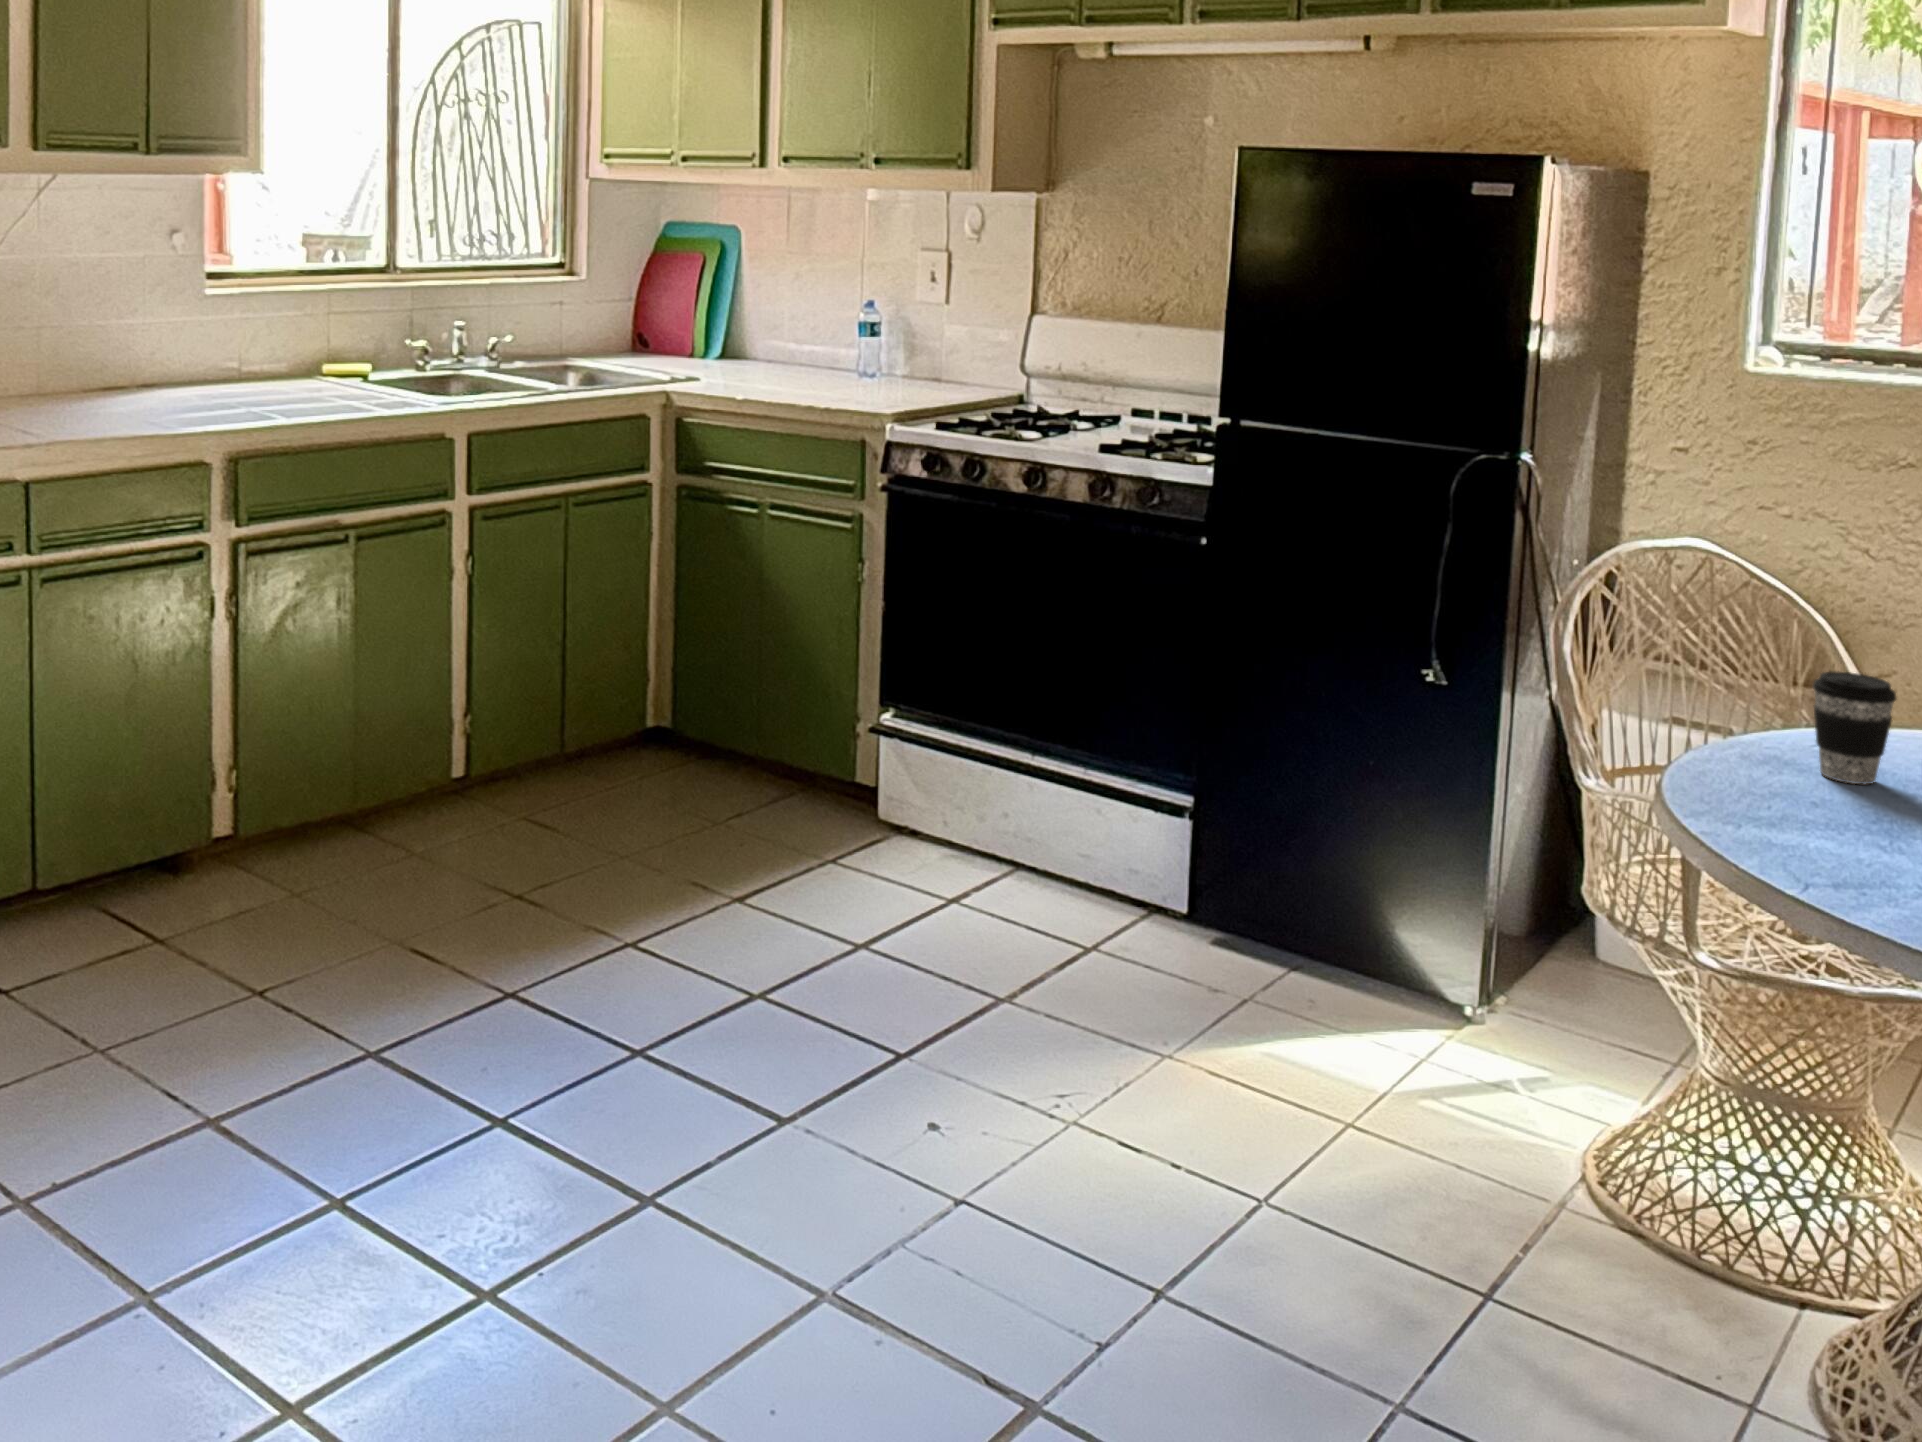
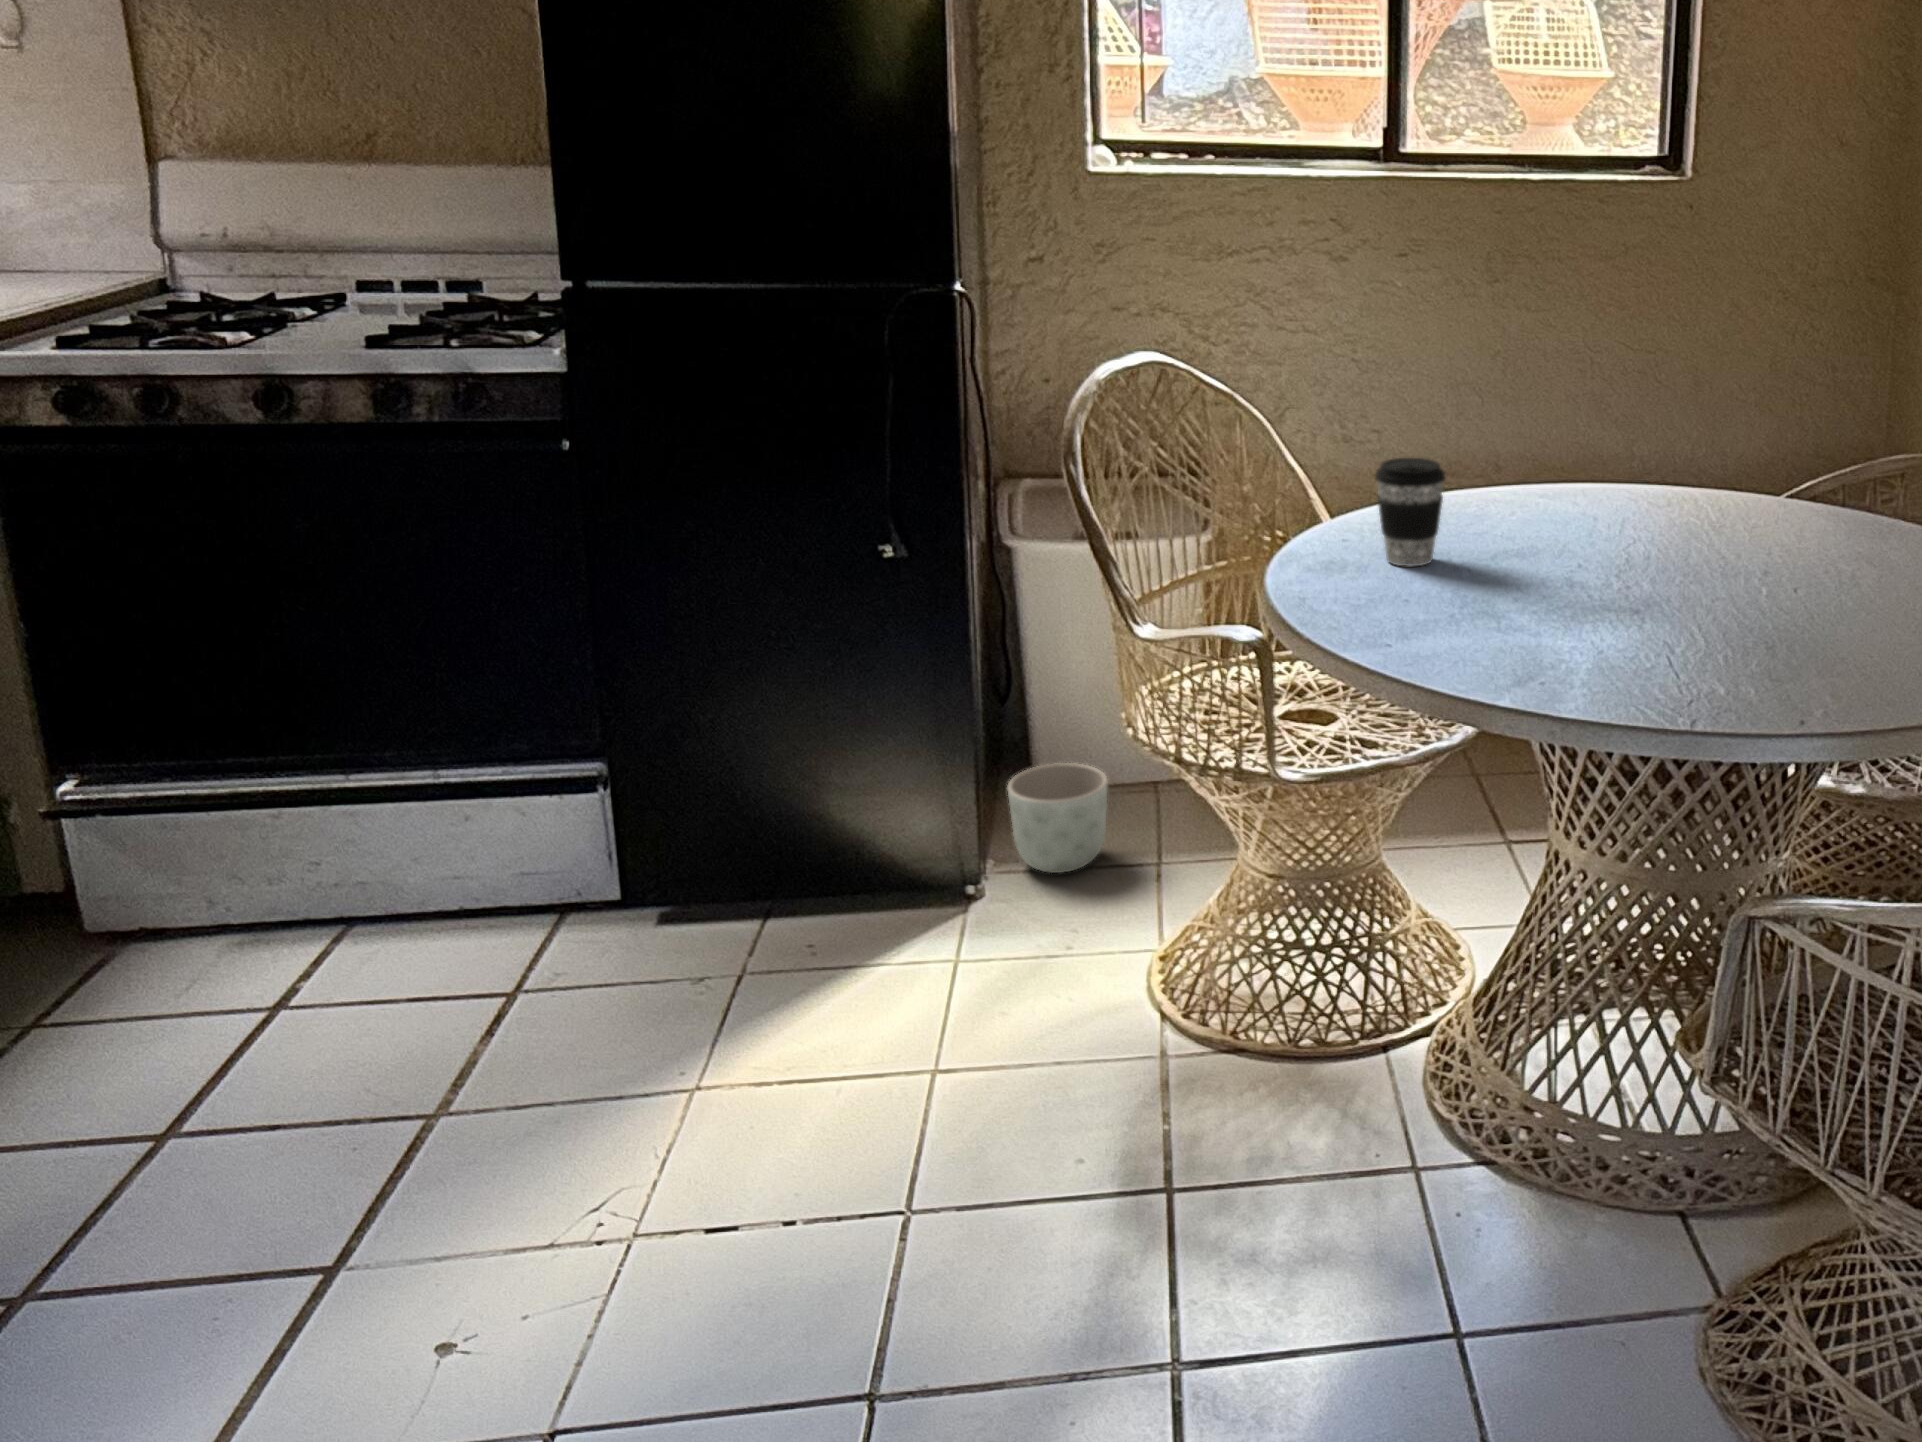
planter: none [1526,923,1631,1033] -> present [1008,763,1108,873]

